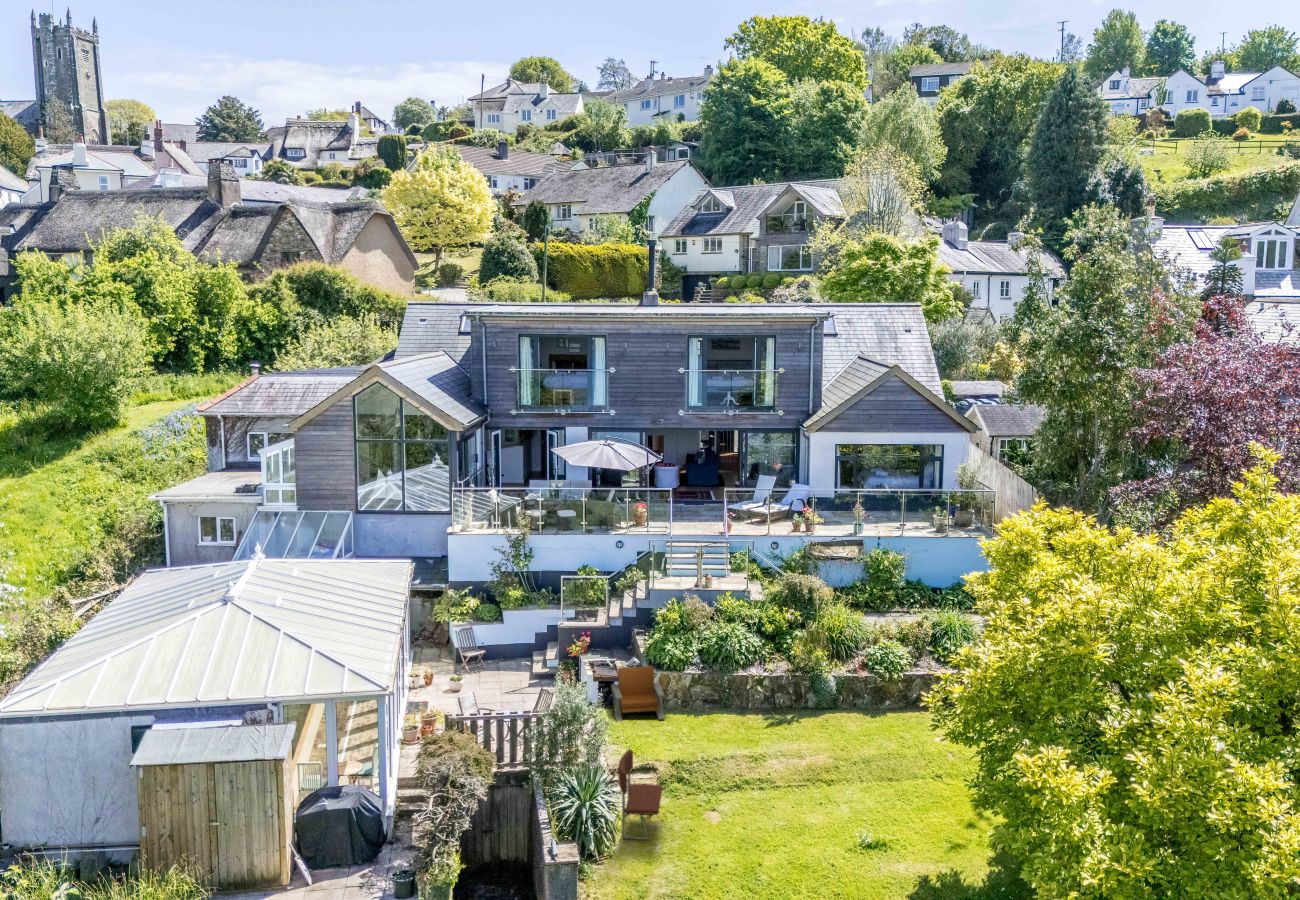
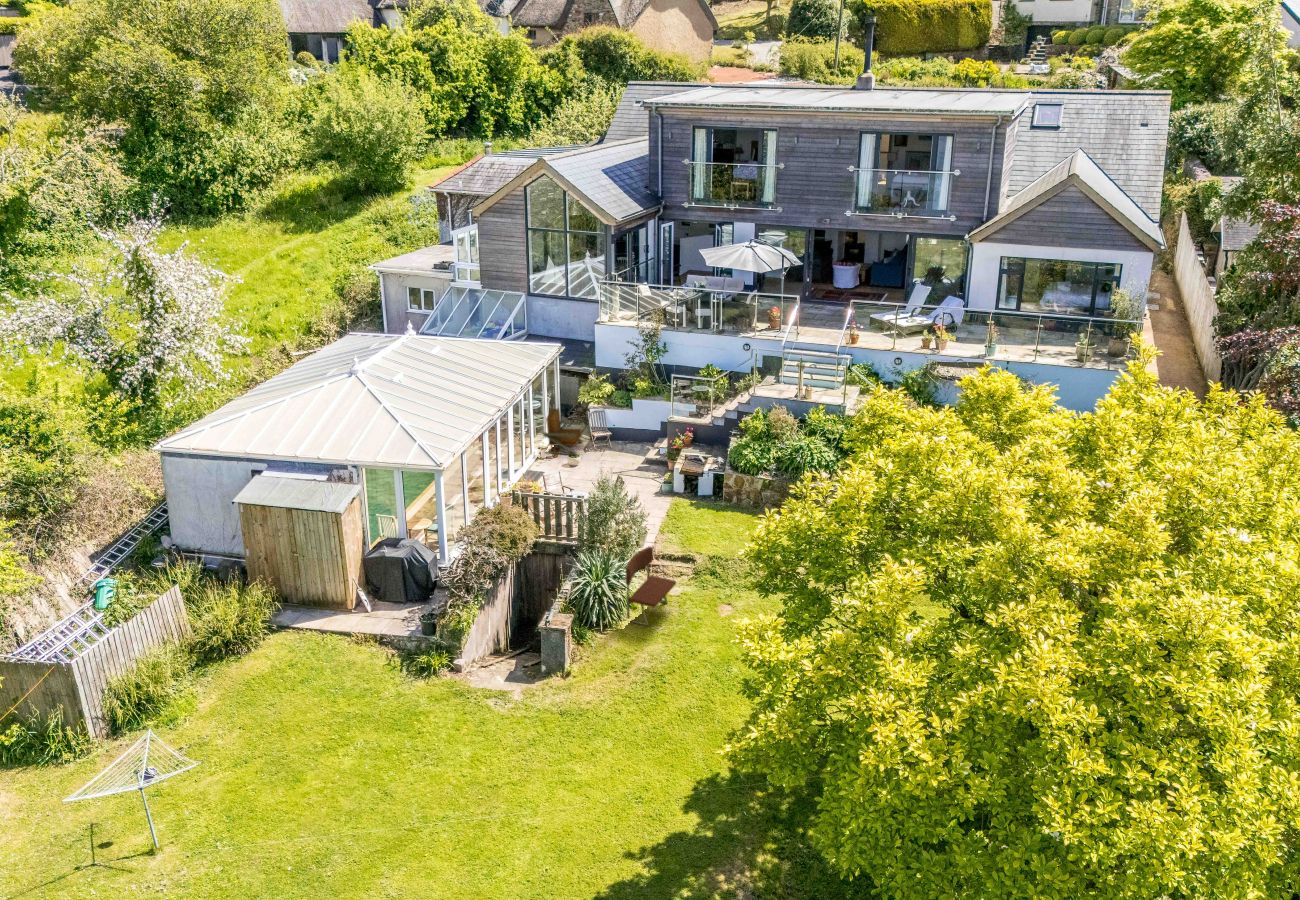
lounge chair: present [611,666,665,721] -> present [543,409,582,455]

